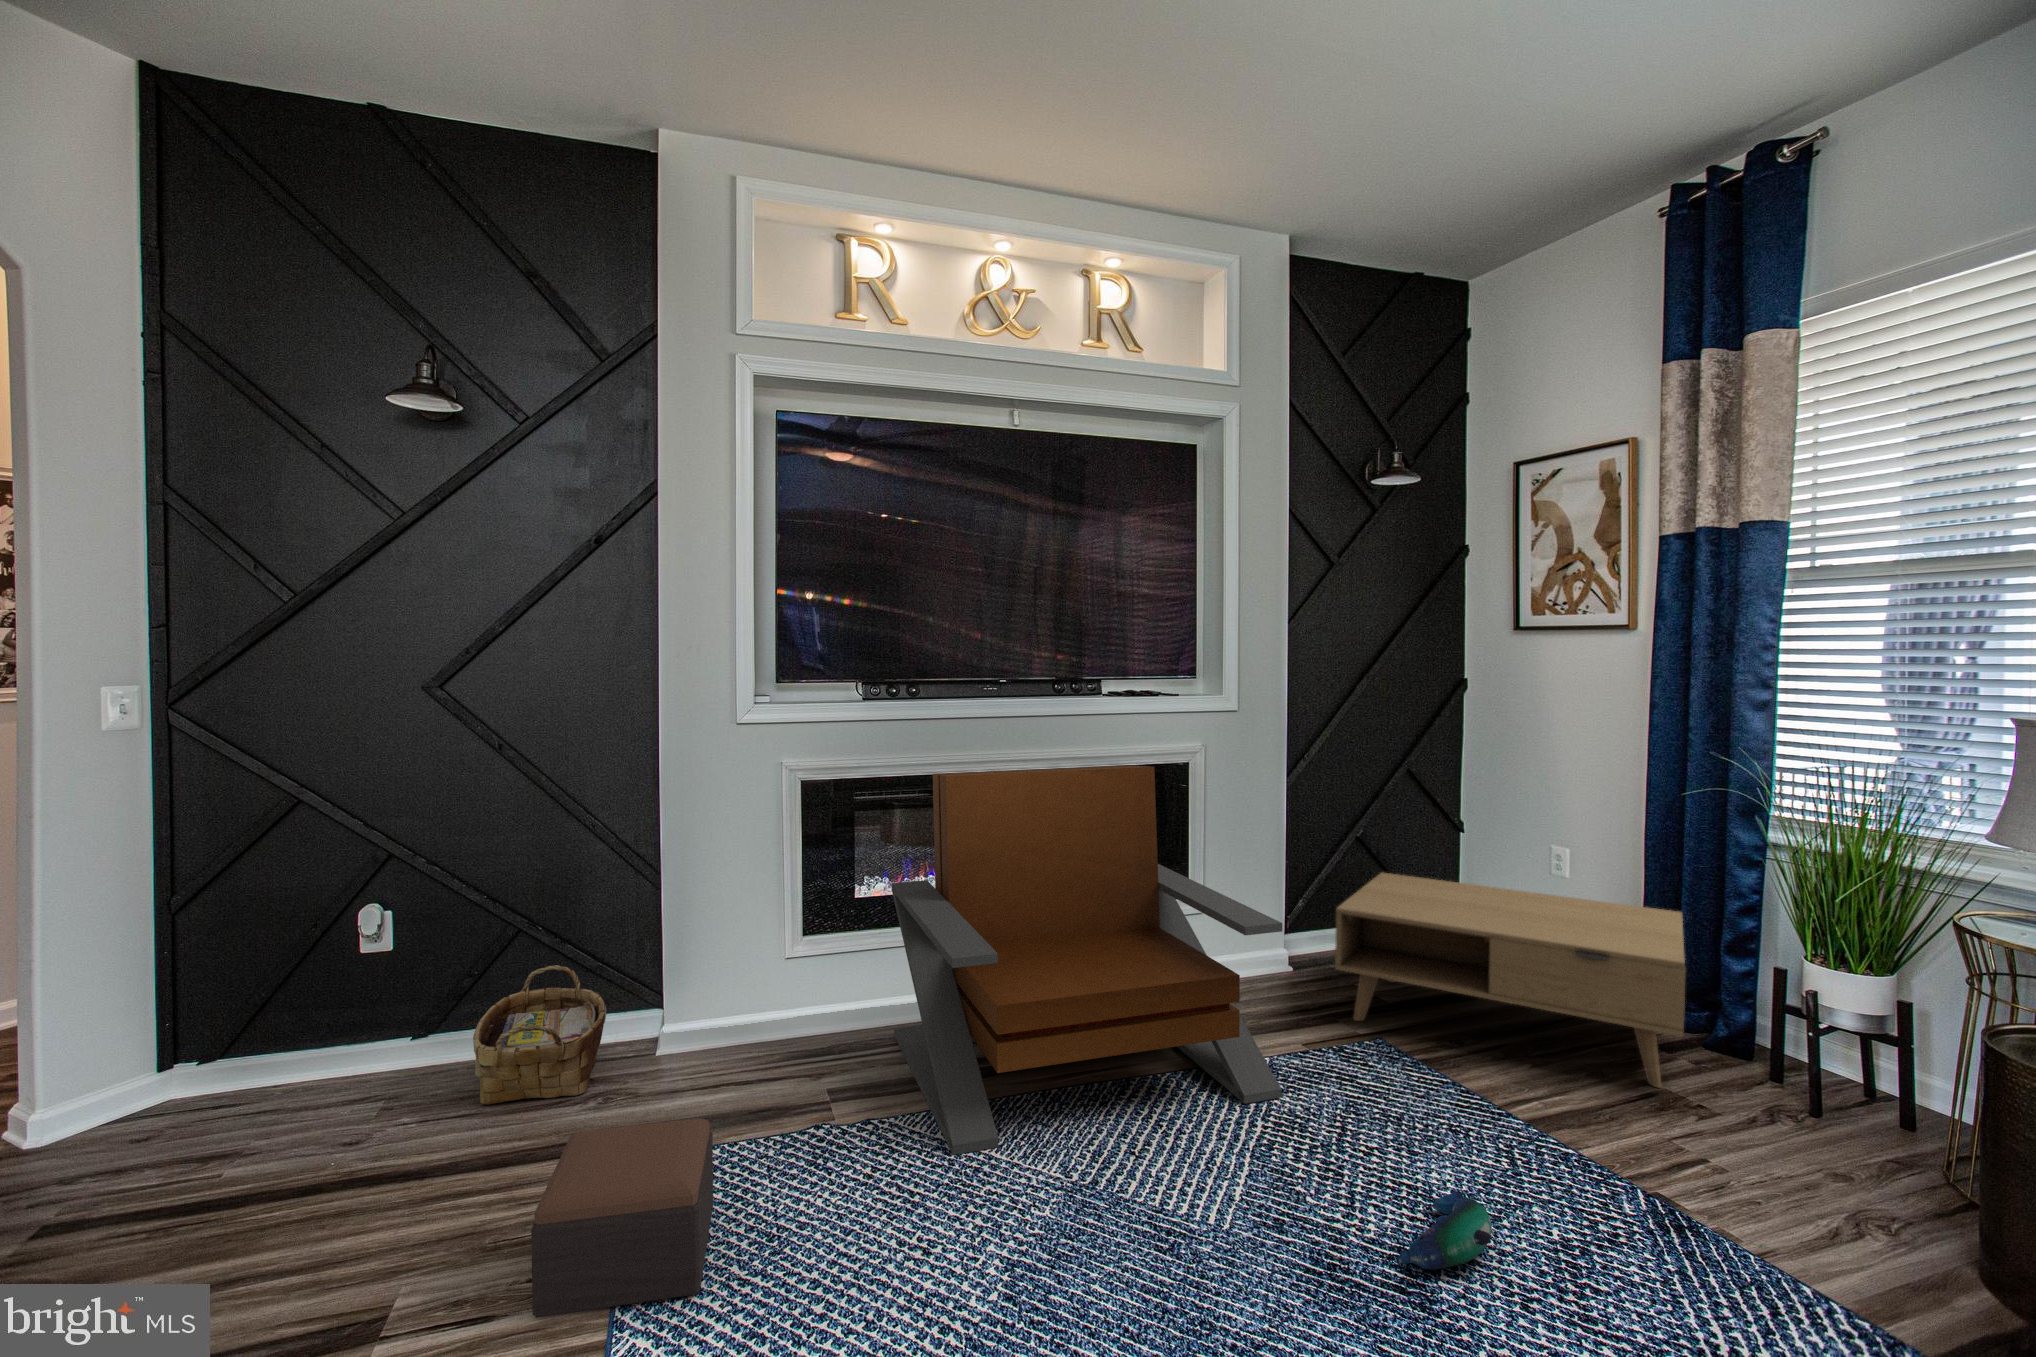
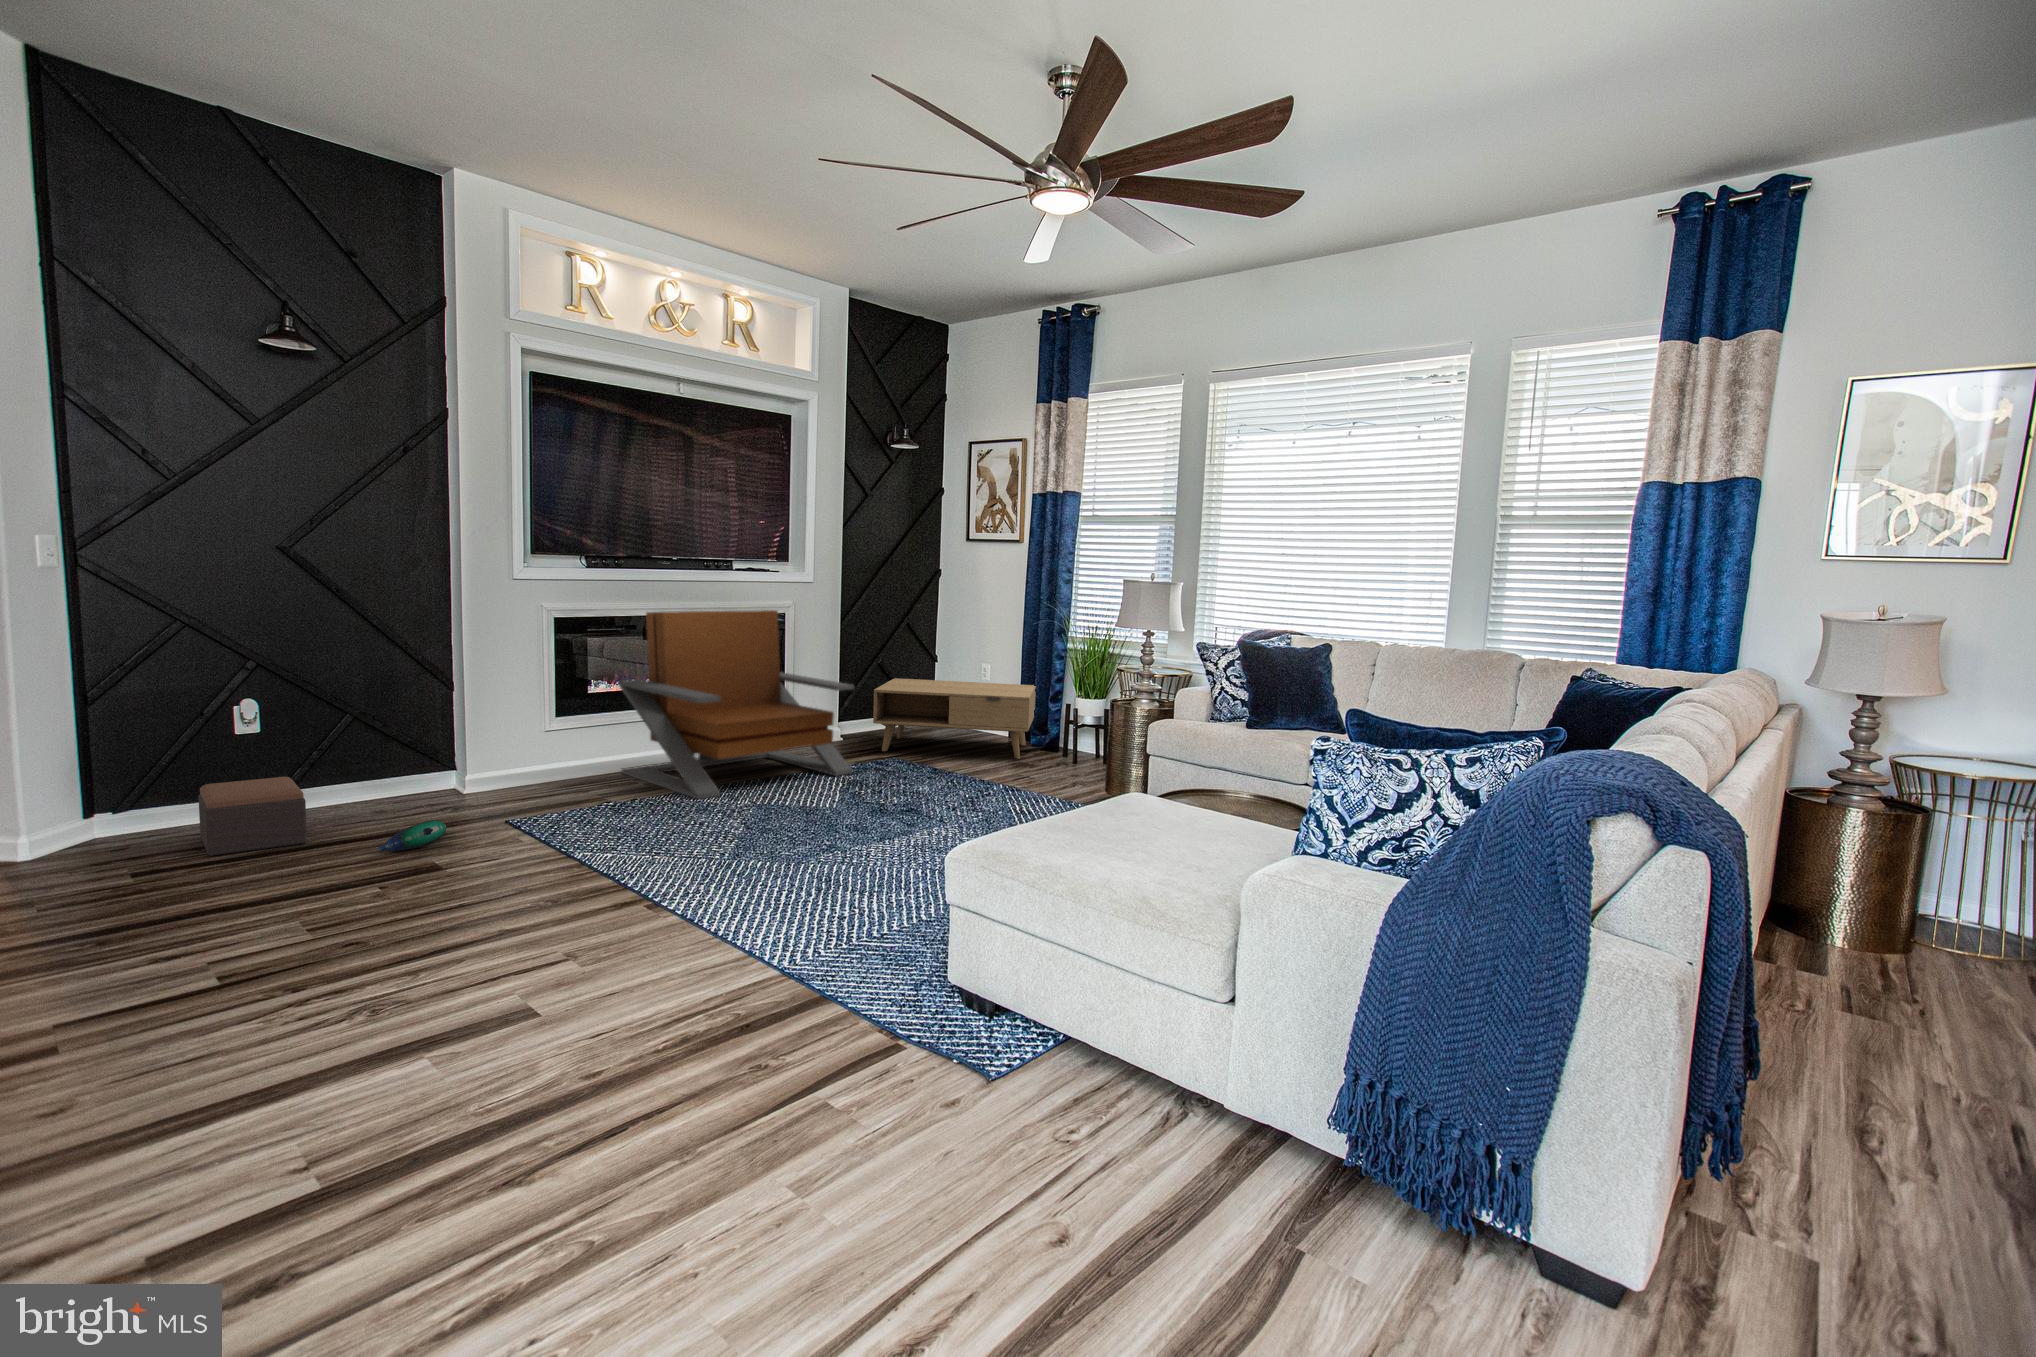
woven basket: present [473,965,606,1105] -> none [356,735,447,811]
footstool: present [531,1119,713,1318] -> present [198,777,307,856]
plush toy: present [1397,1191,1492,1271] -> present [378,820,446,851]

